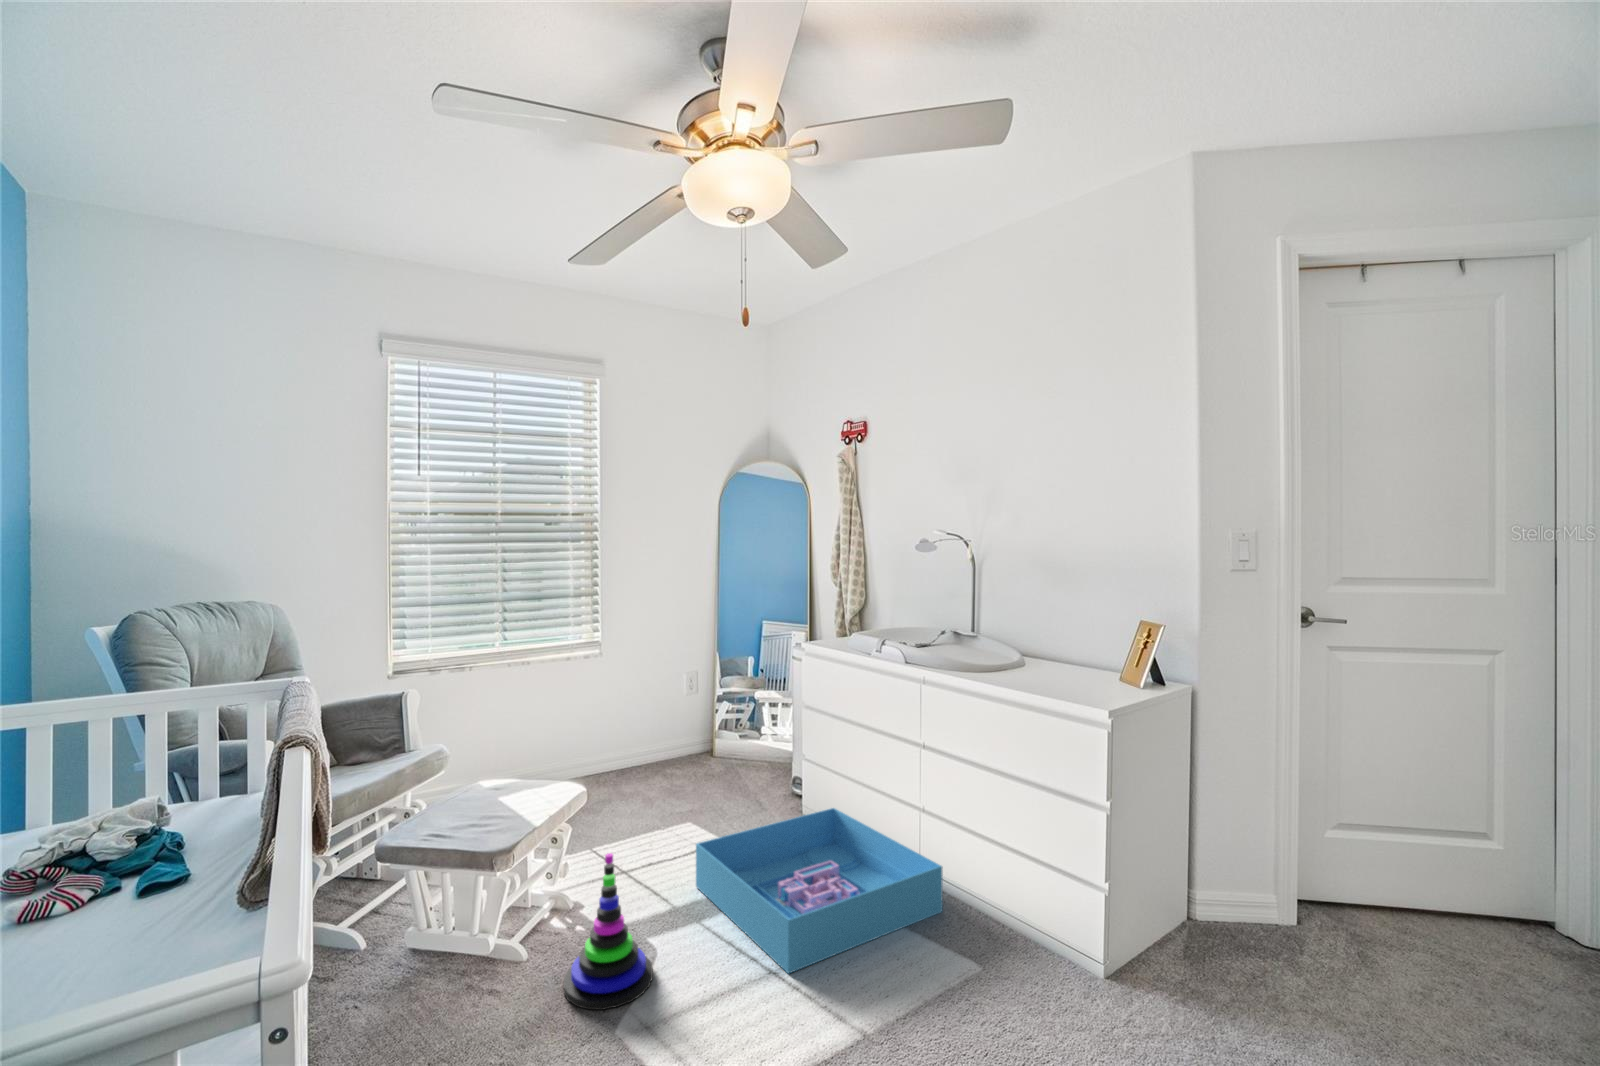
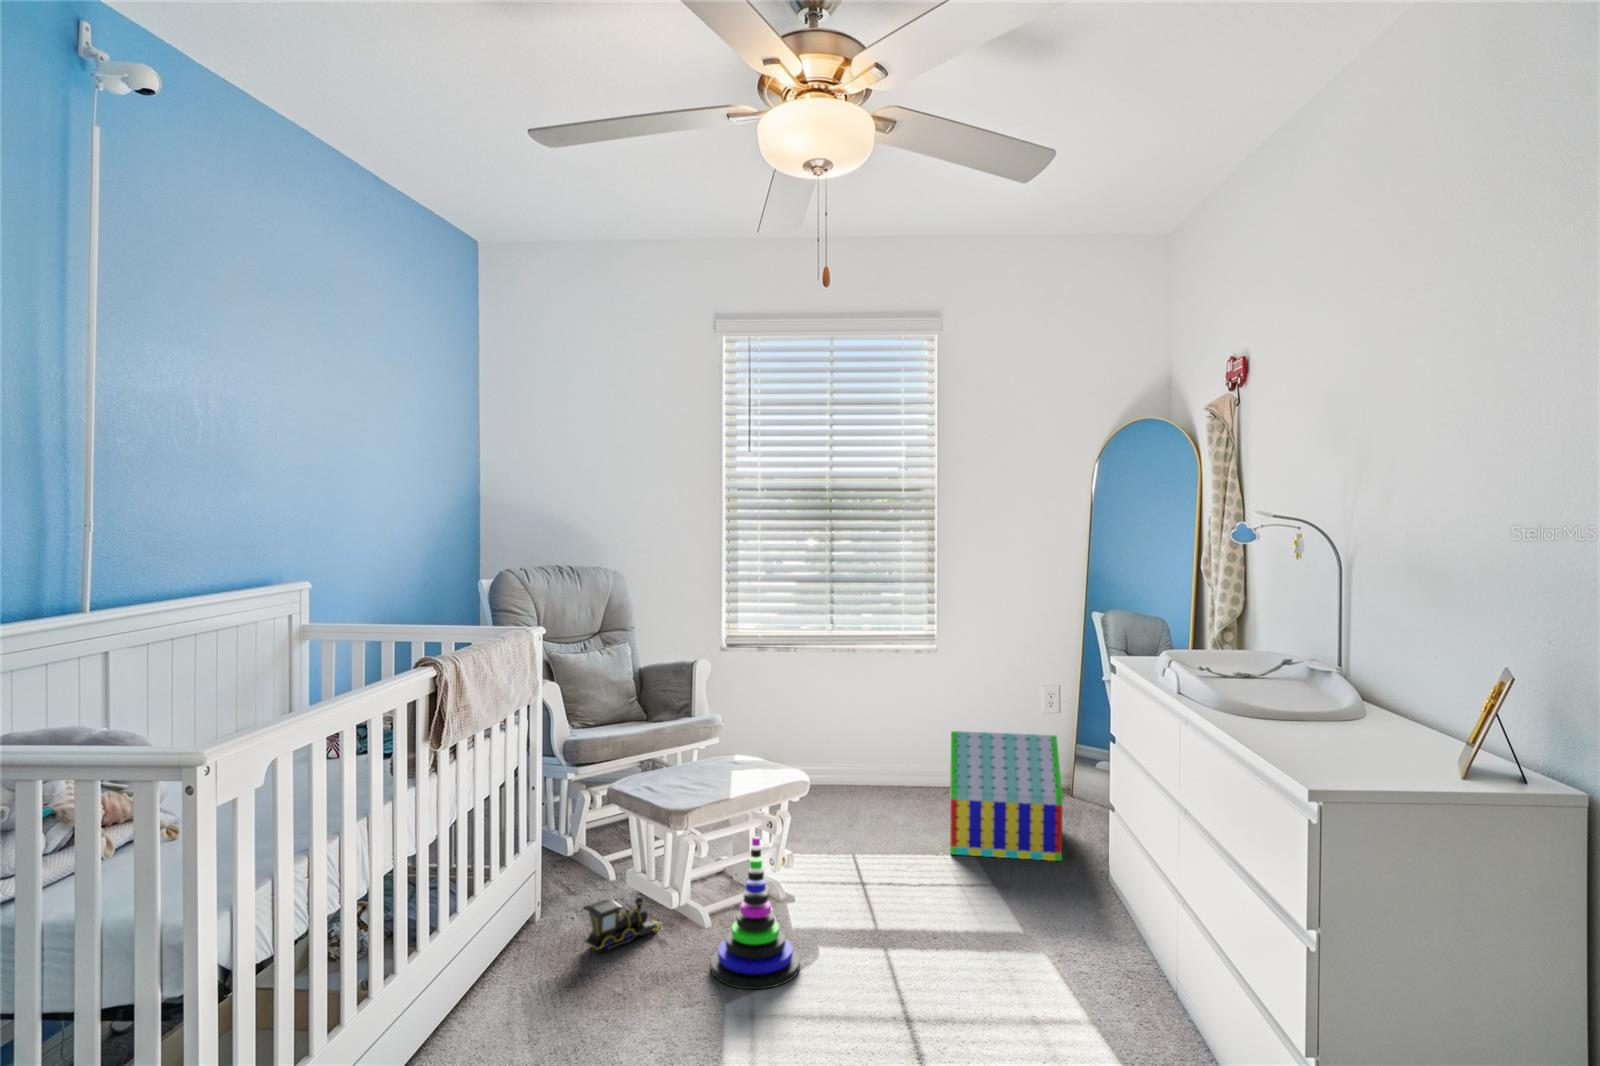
toy house: none [642,710,752,825] -> present [950,731,1063,861]
storage bin: present [696,808,943,973] -> none [914,868,1182,1042]
toy train: none [402,956,474,1034] -> present [583,896,661,951]

